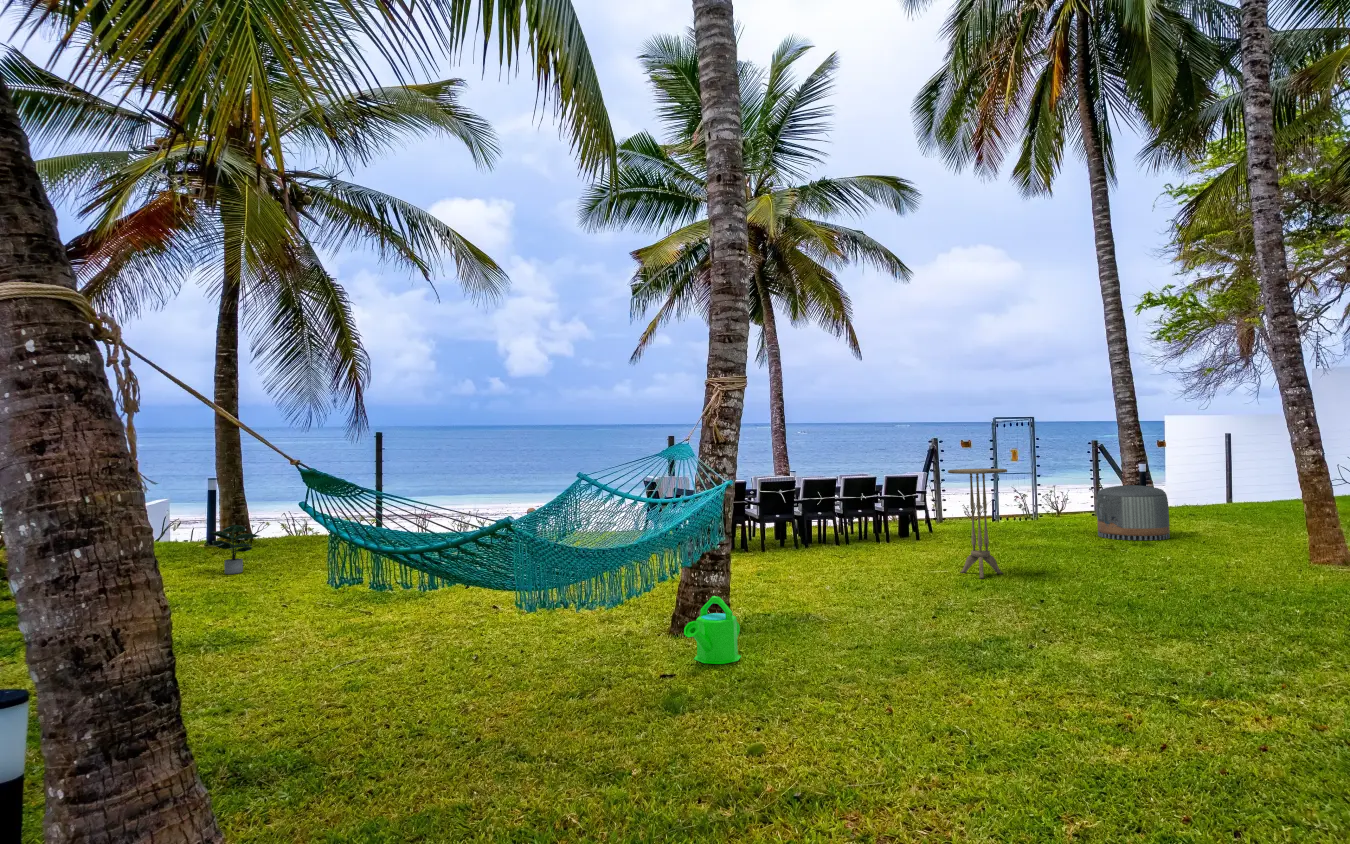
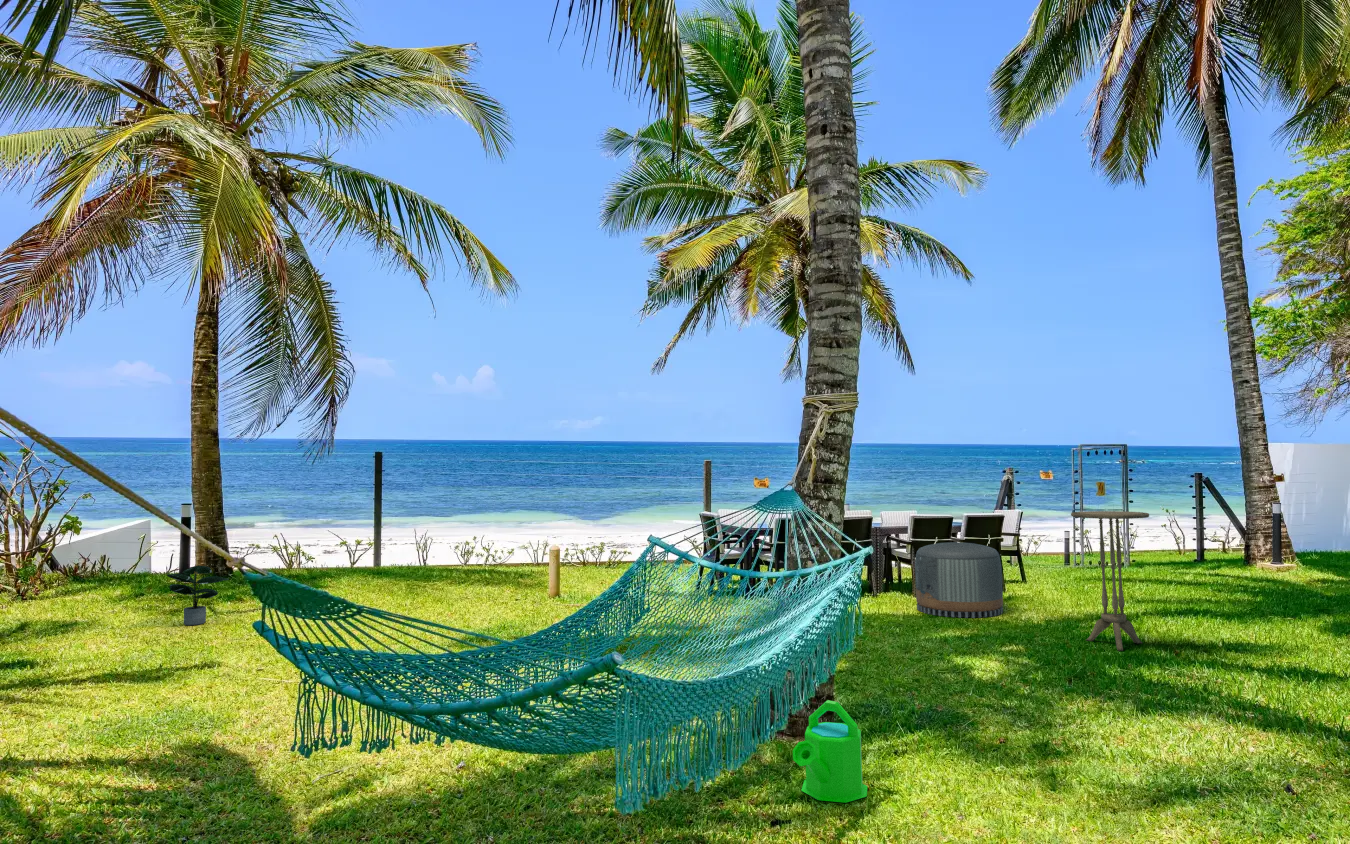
pouf: present [1097,485,1170,540] -> present [915,542,1003,618]

